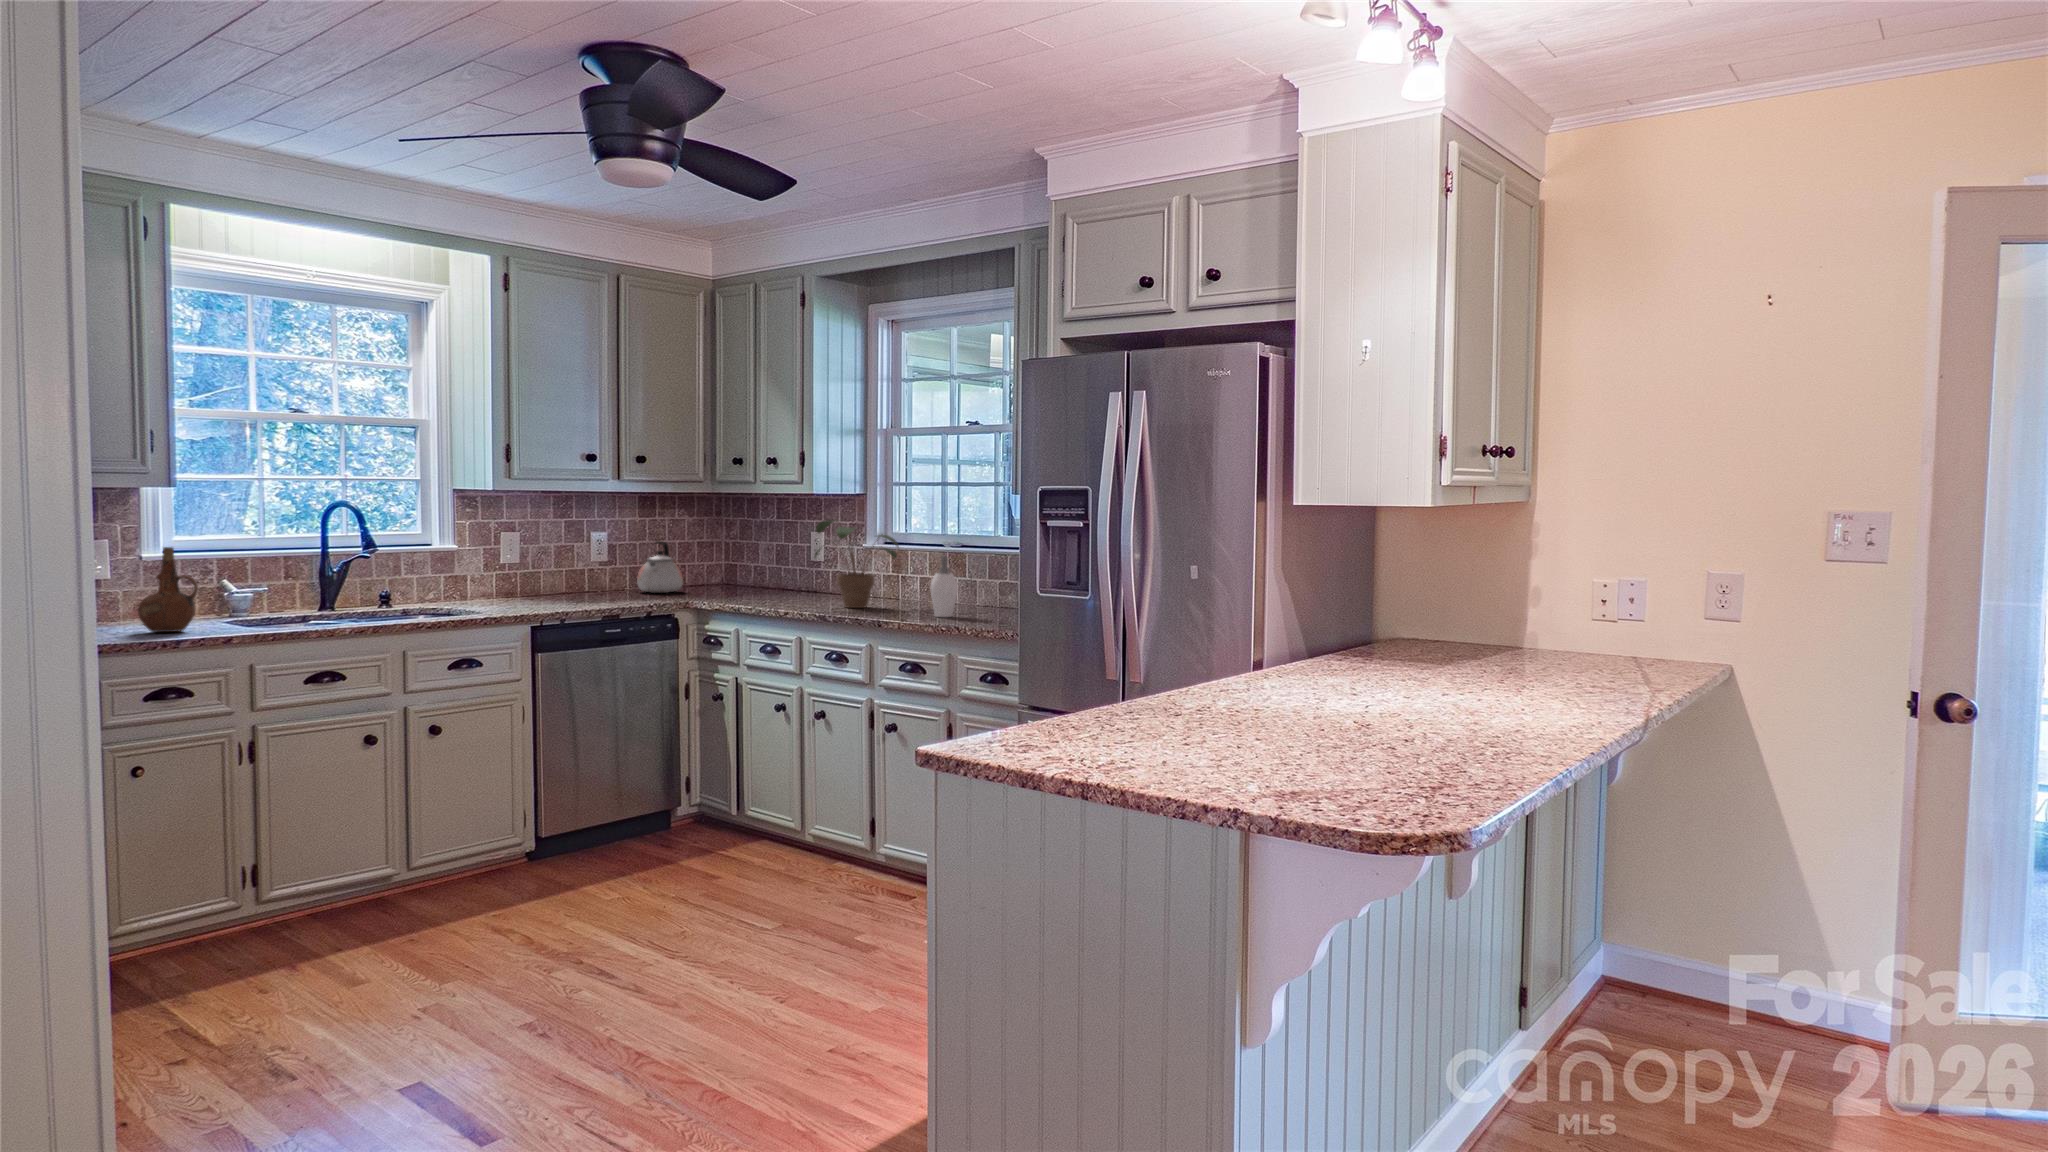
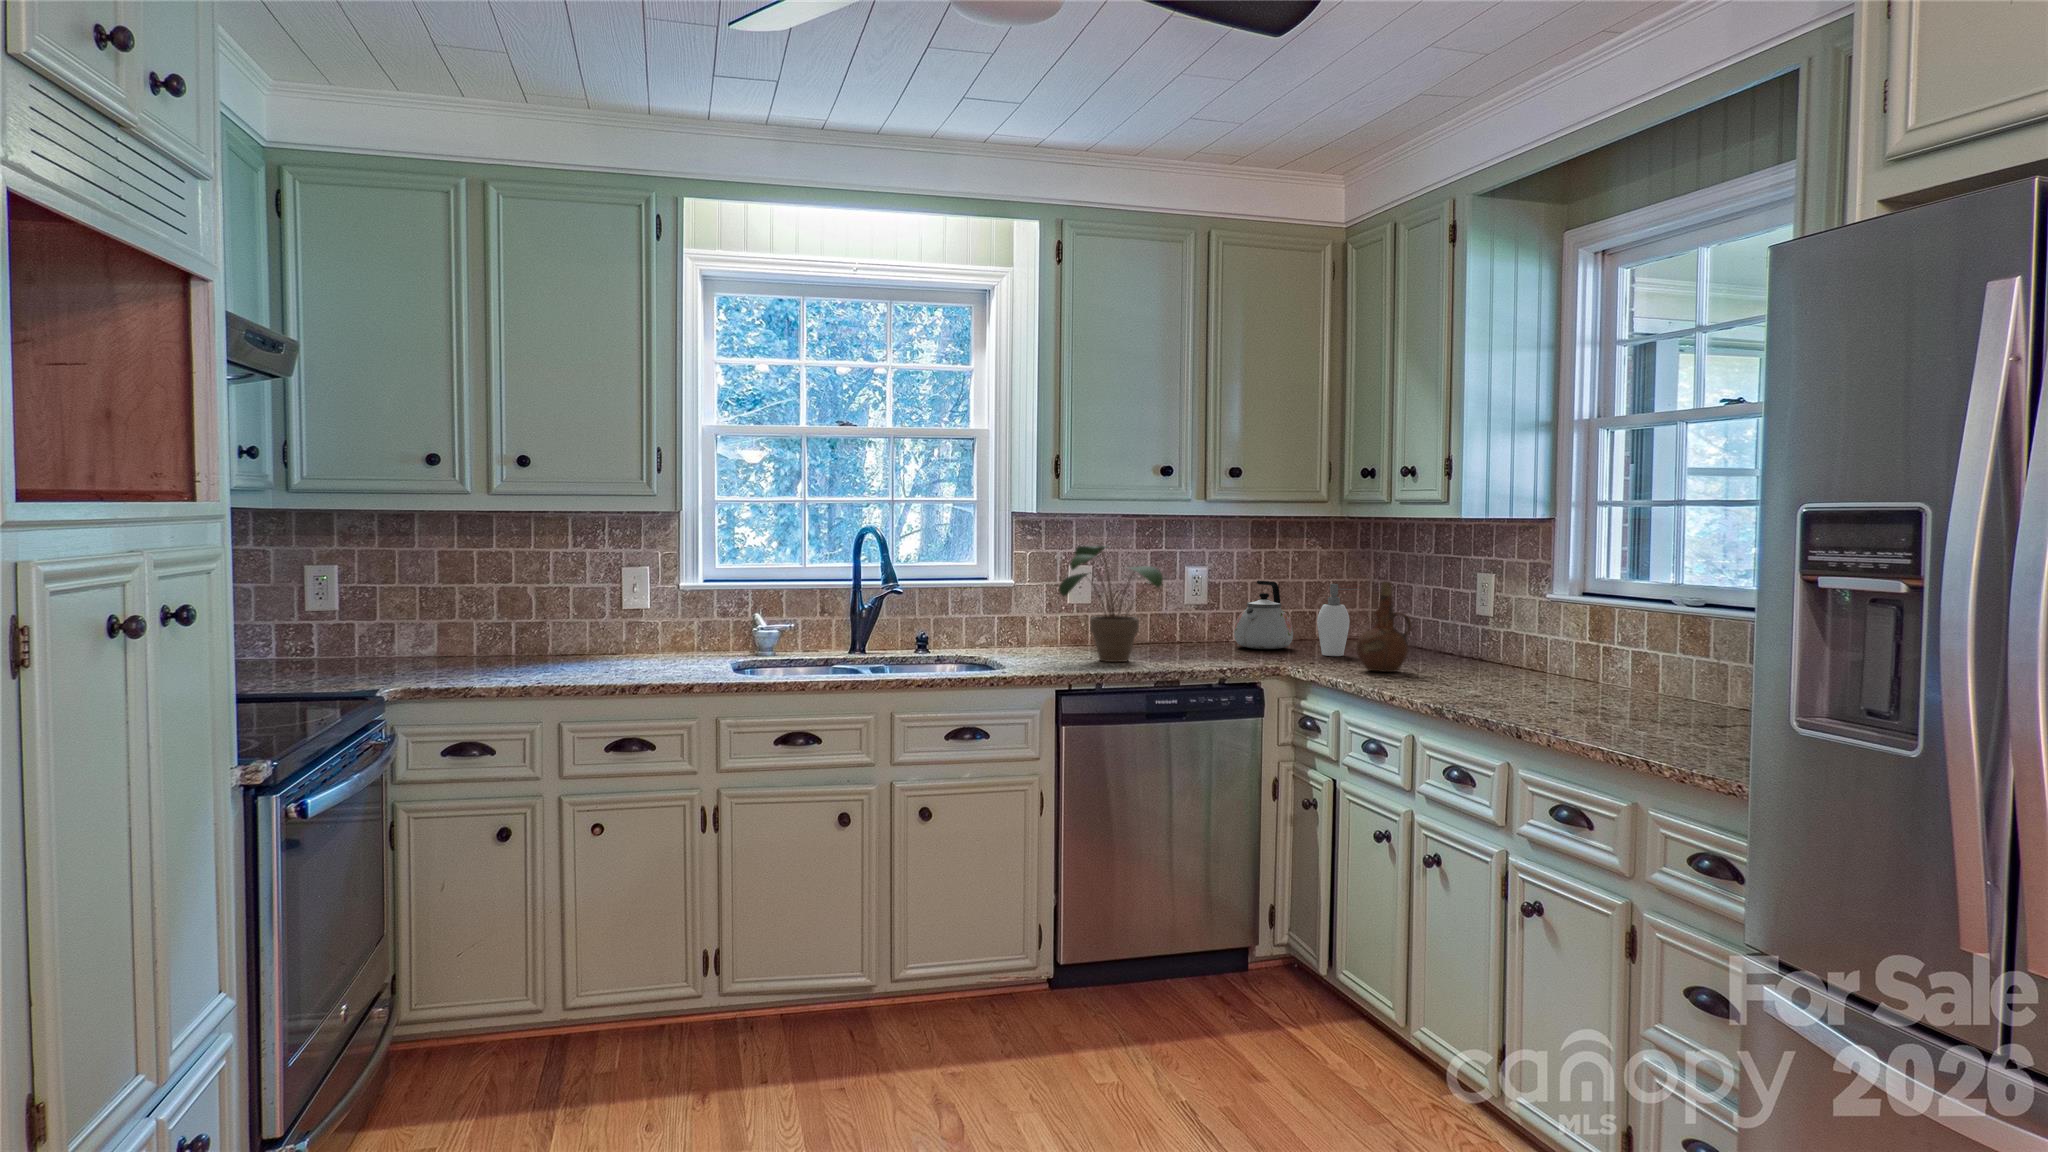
potted plant: present [814,520,898,608] -> present [1059,545,1163,662]
ceramic pitcher: present [138,547,198,632] -> present [1356,581,1411,672]
soap dispenser: present [931,556,957,617] -> present [1317,584,1361,656]

